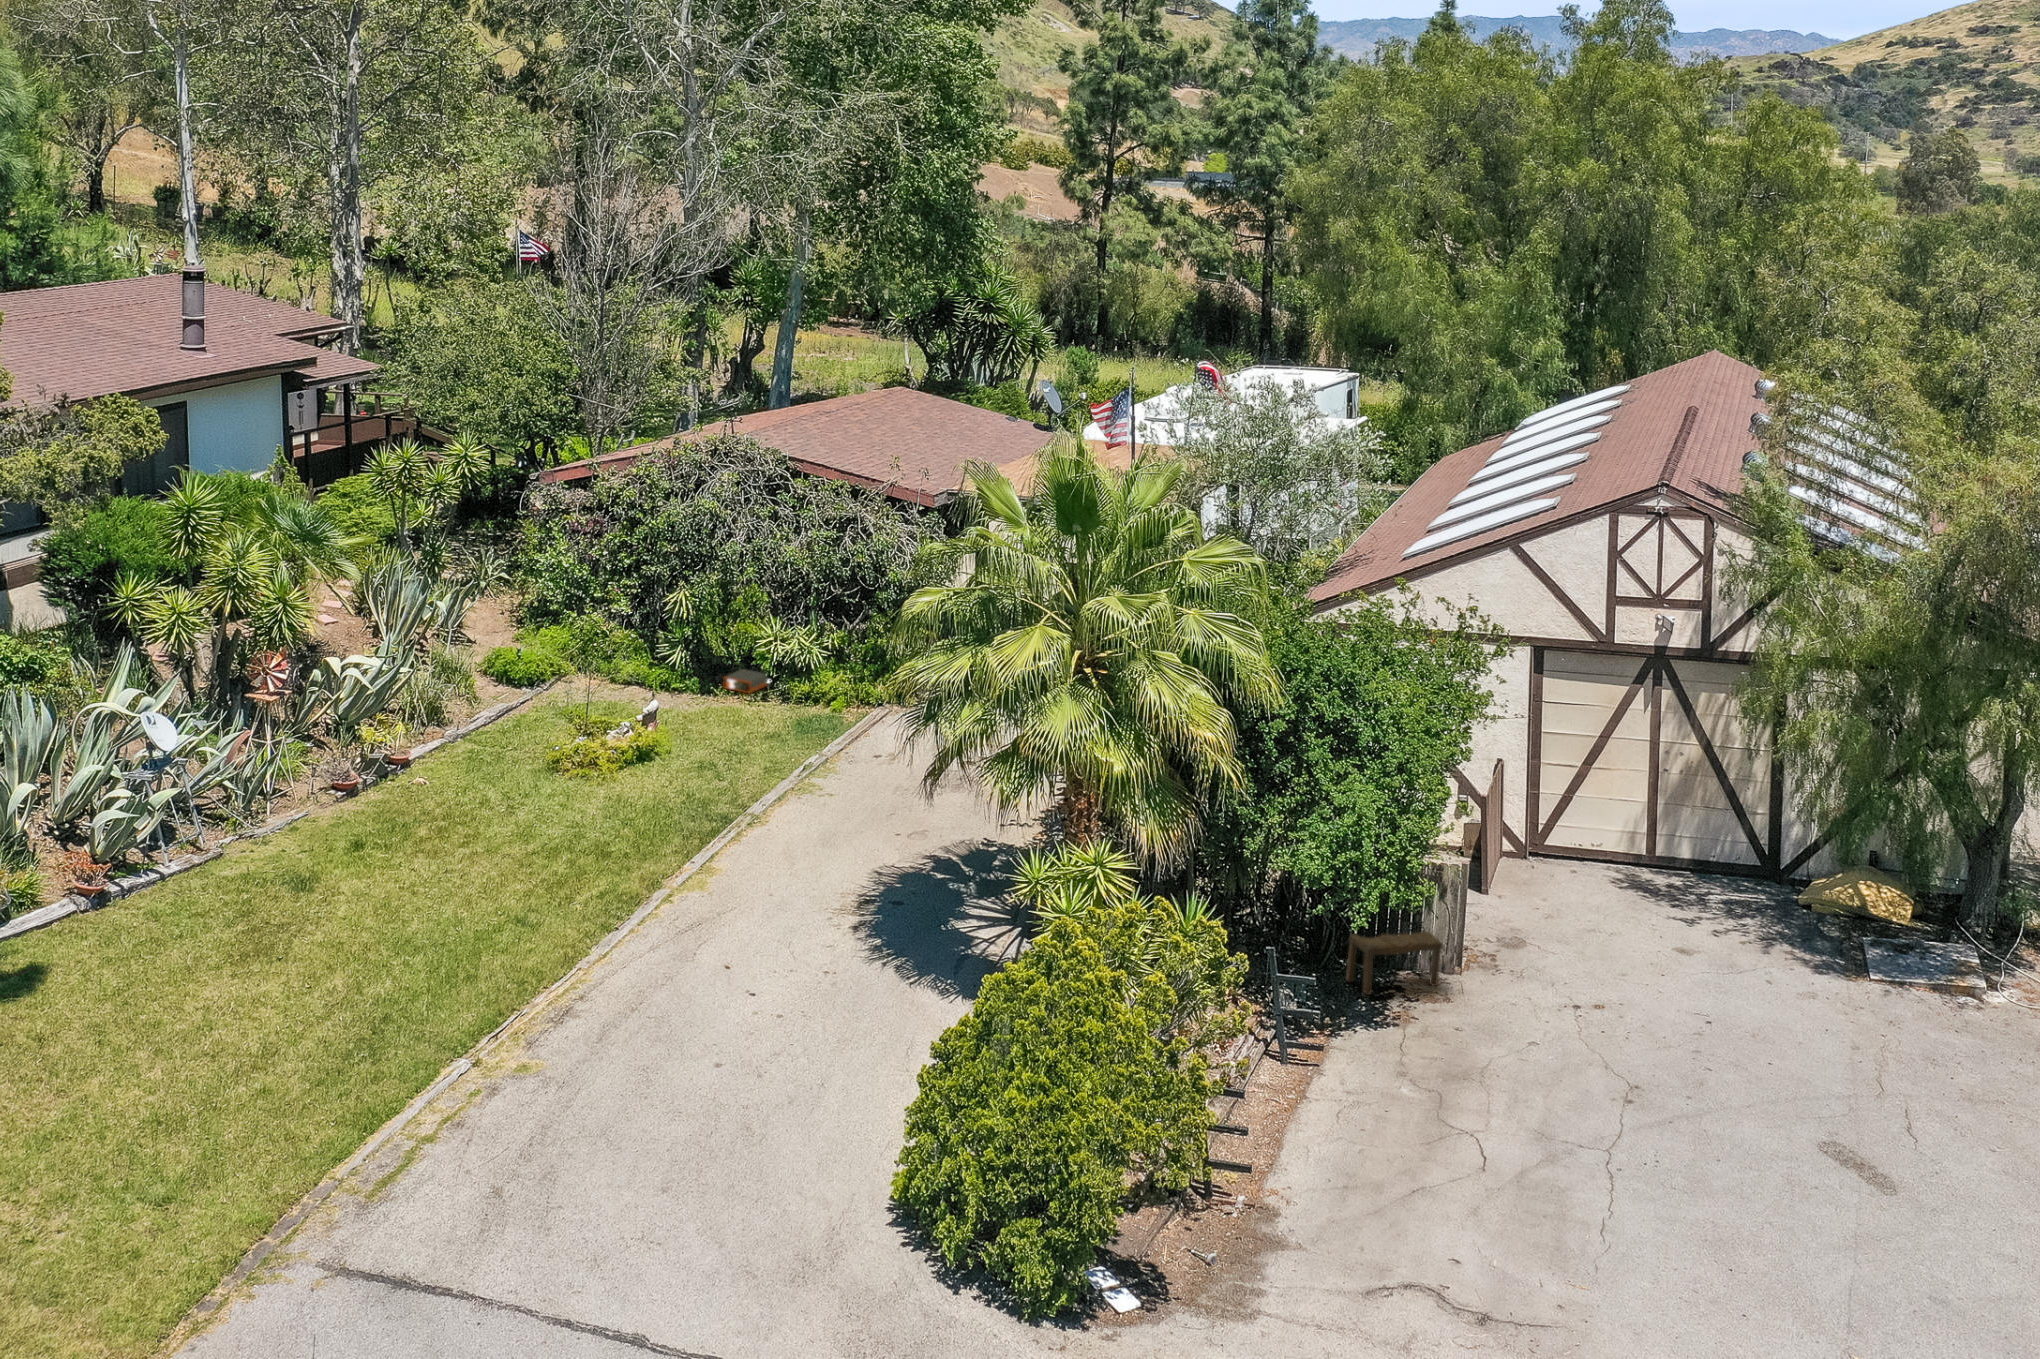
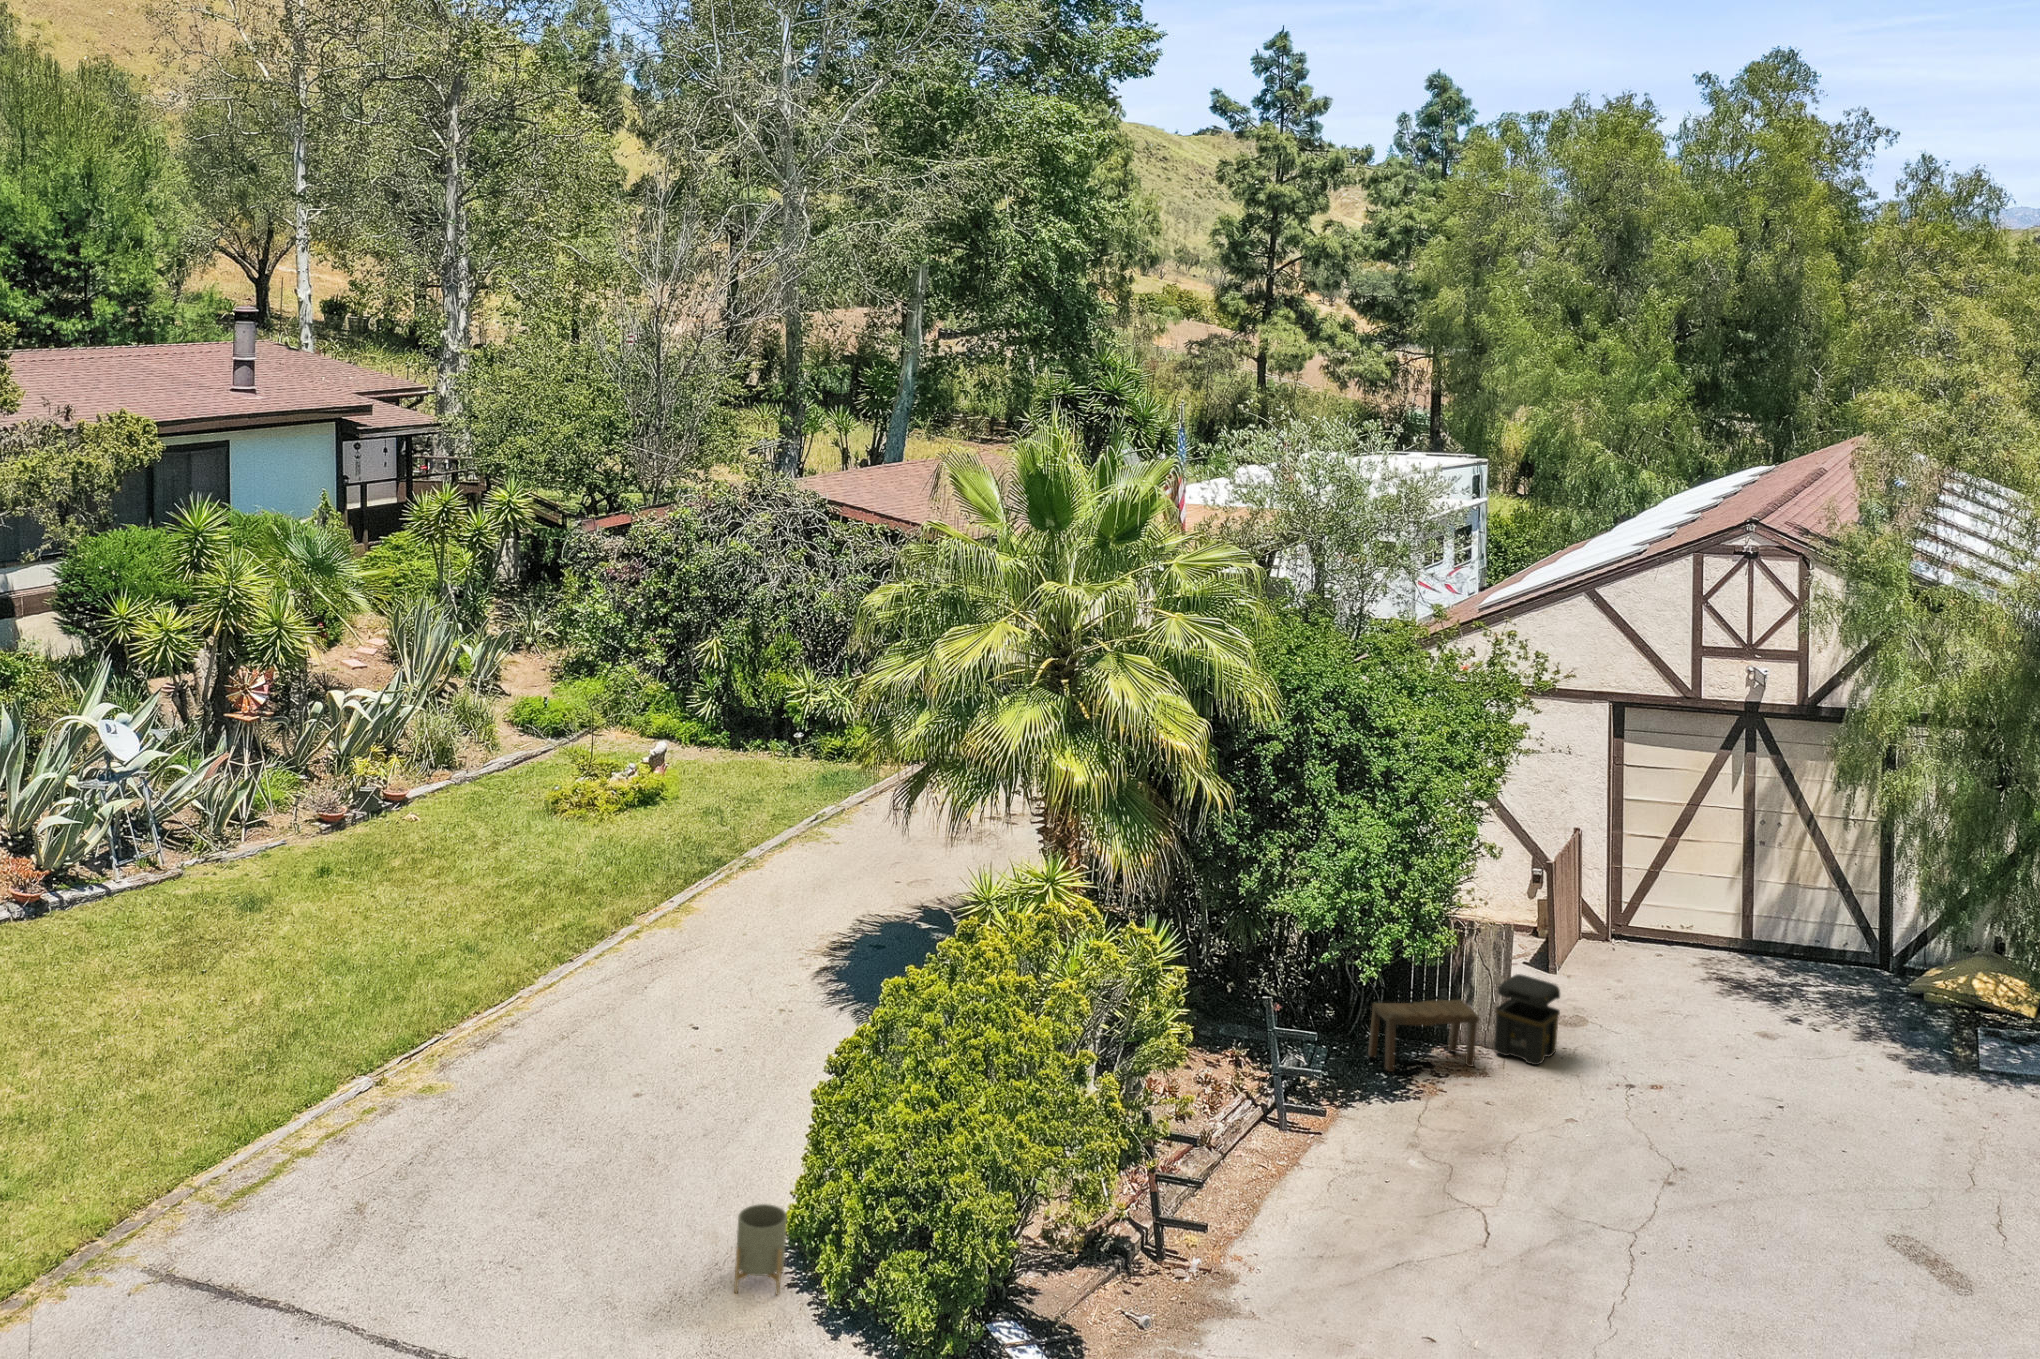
storage box: present [723,669,767,693] -> none [749,728,799,753]
toolbox: none [1452,902,1509,982] -> present [1494,974,1560,1065]
planter: none [851,1169,896,1249] -> present [734,1204,787,1295]

